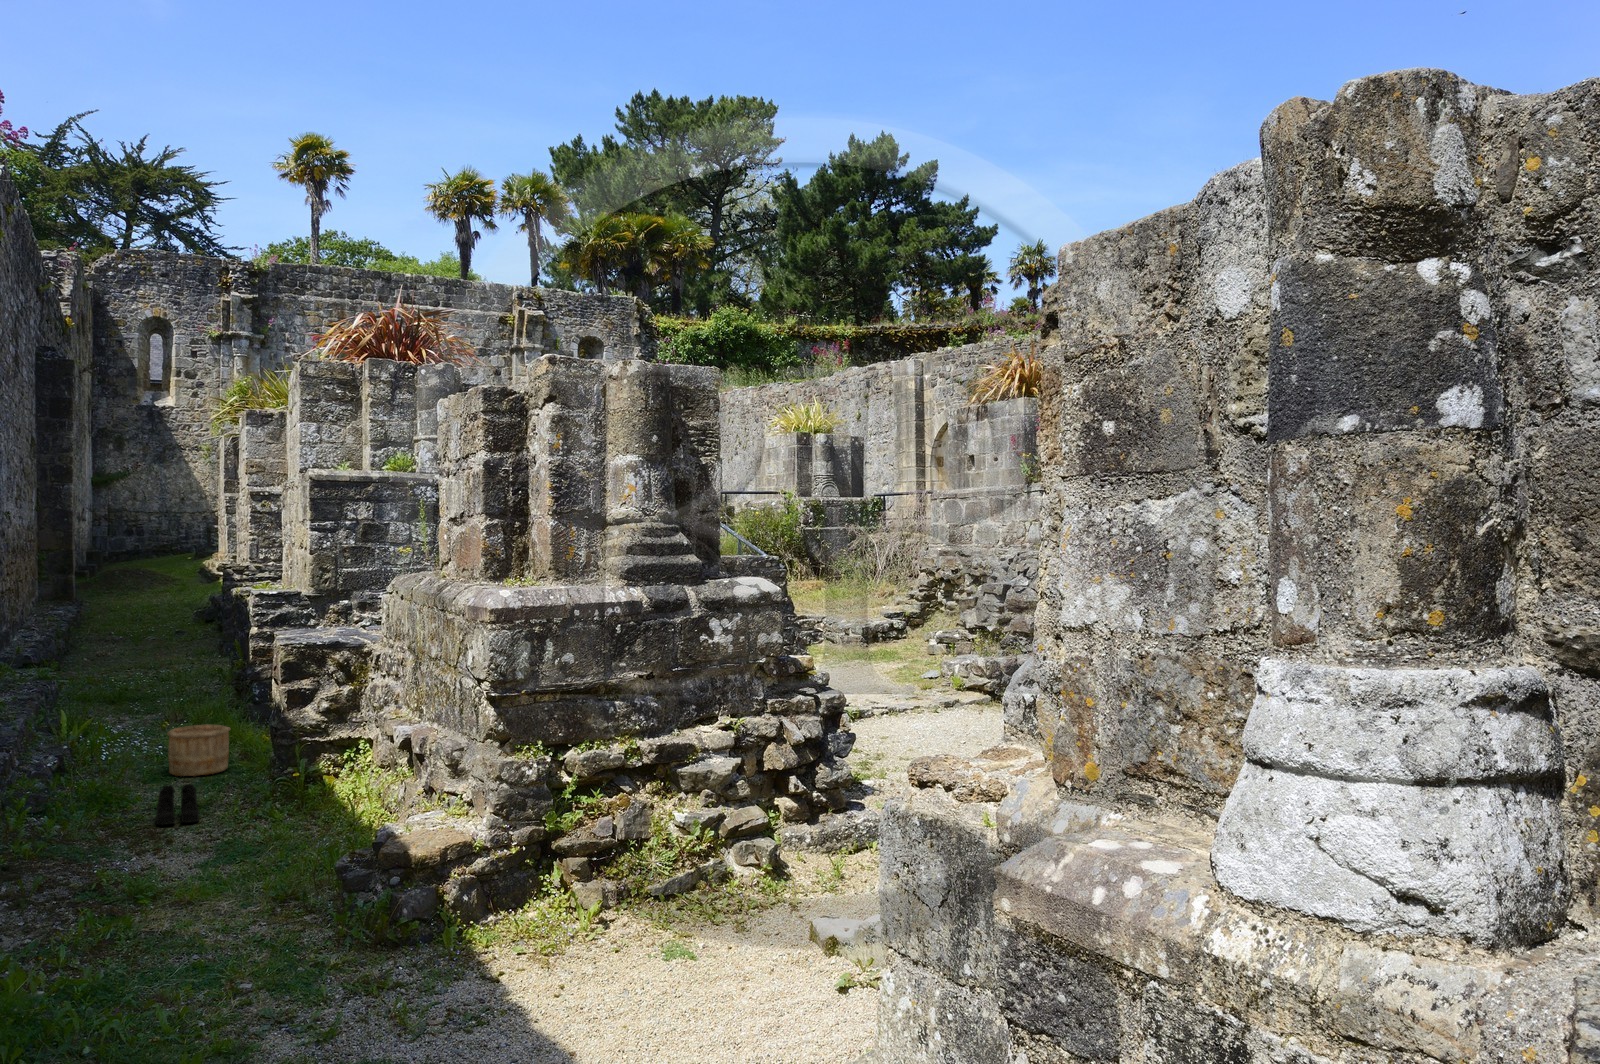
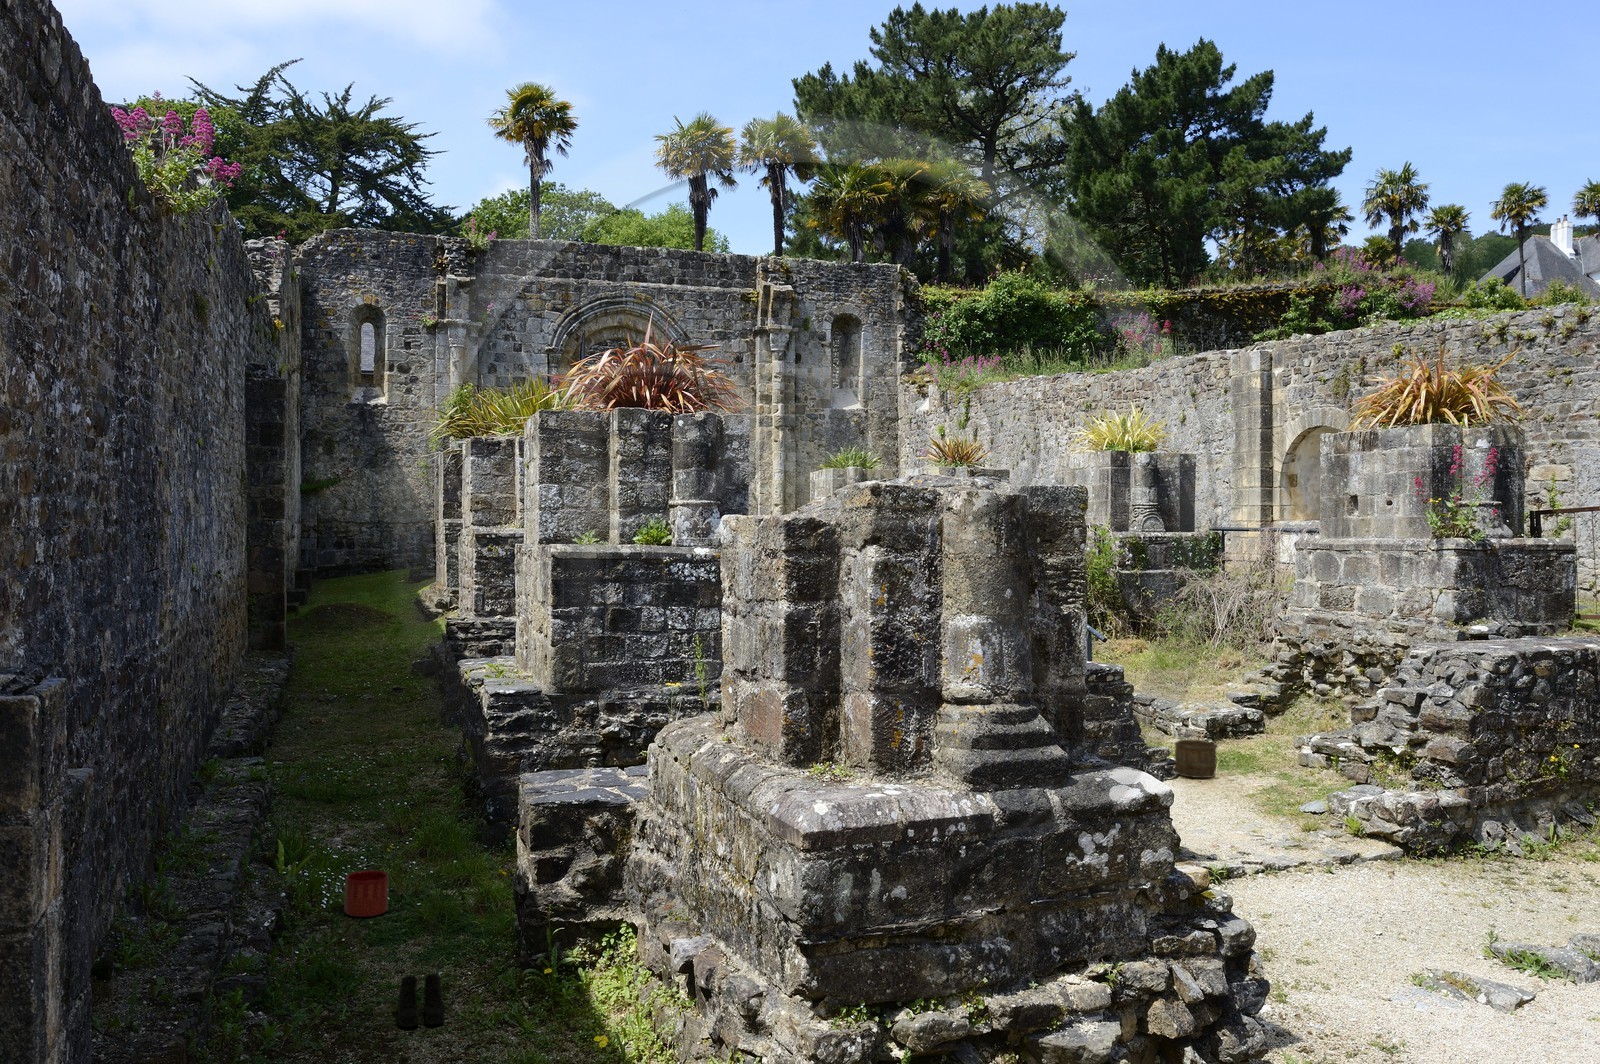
wooden bucket: present [167,725,231,776] -> present [1174,740,1217,778]
planter: none [111,730,154,767] -> present [344,870,389,917]

